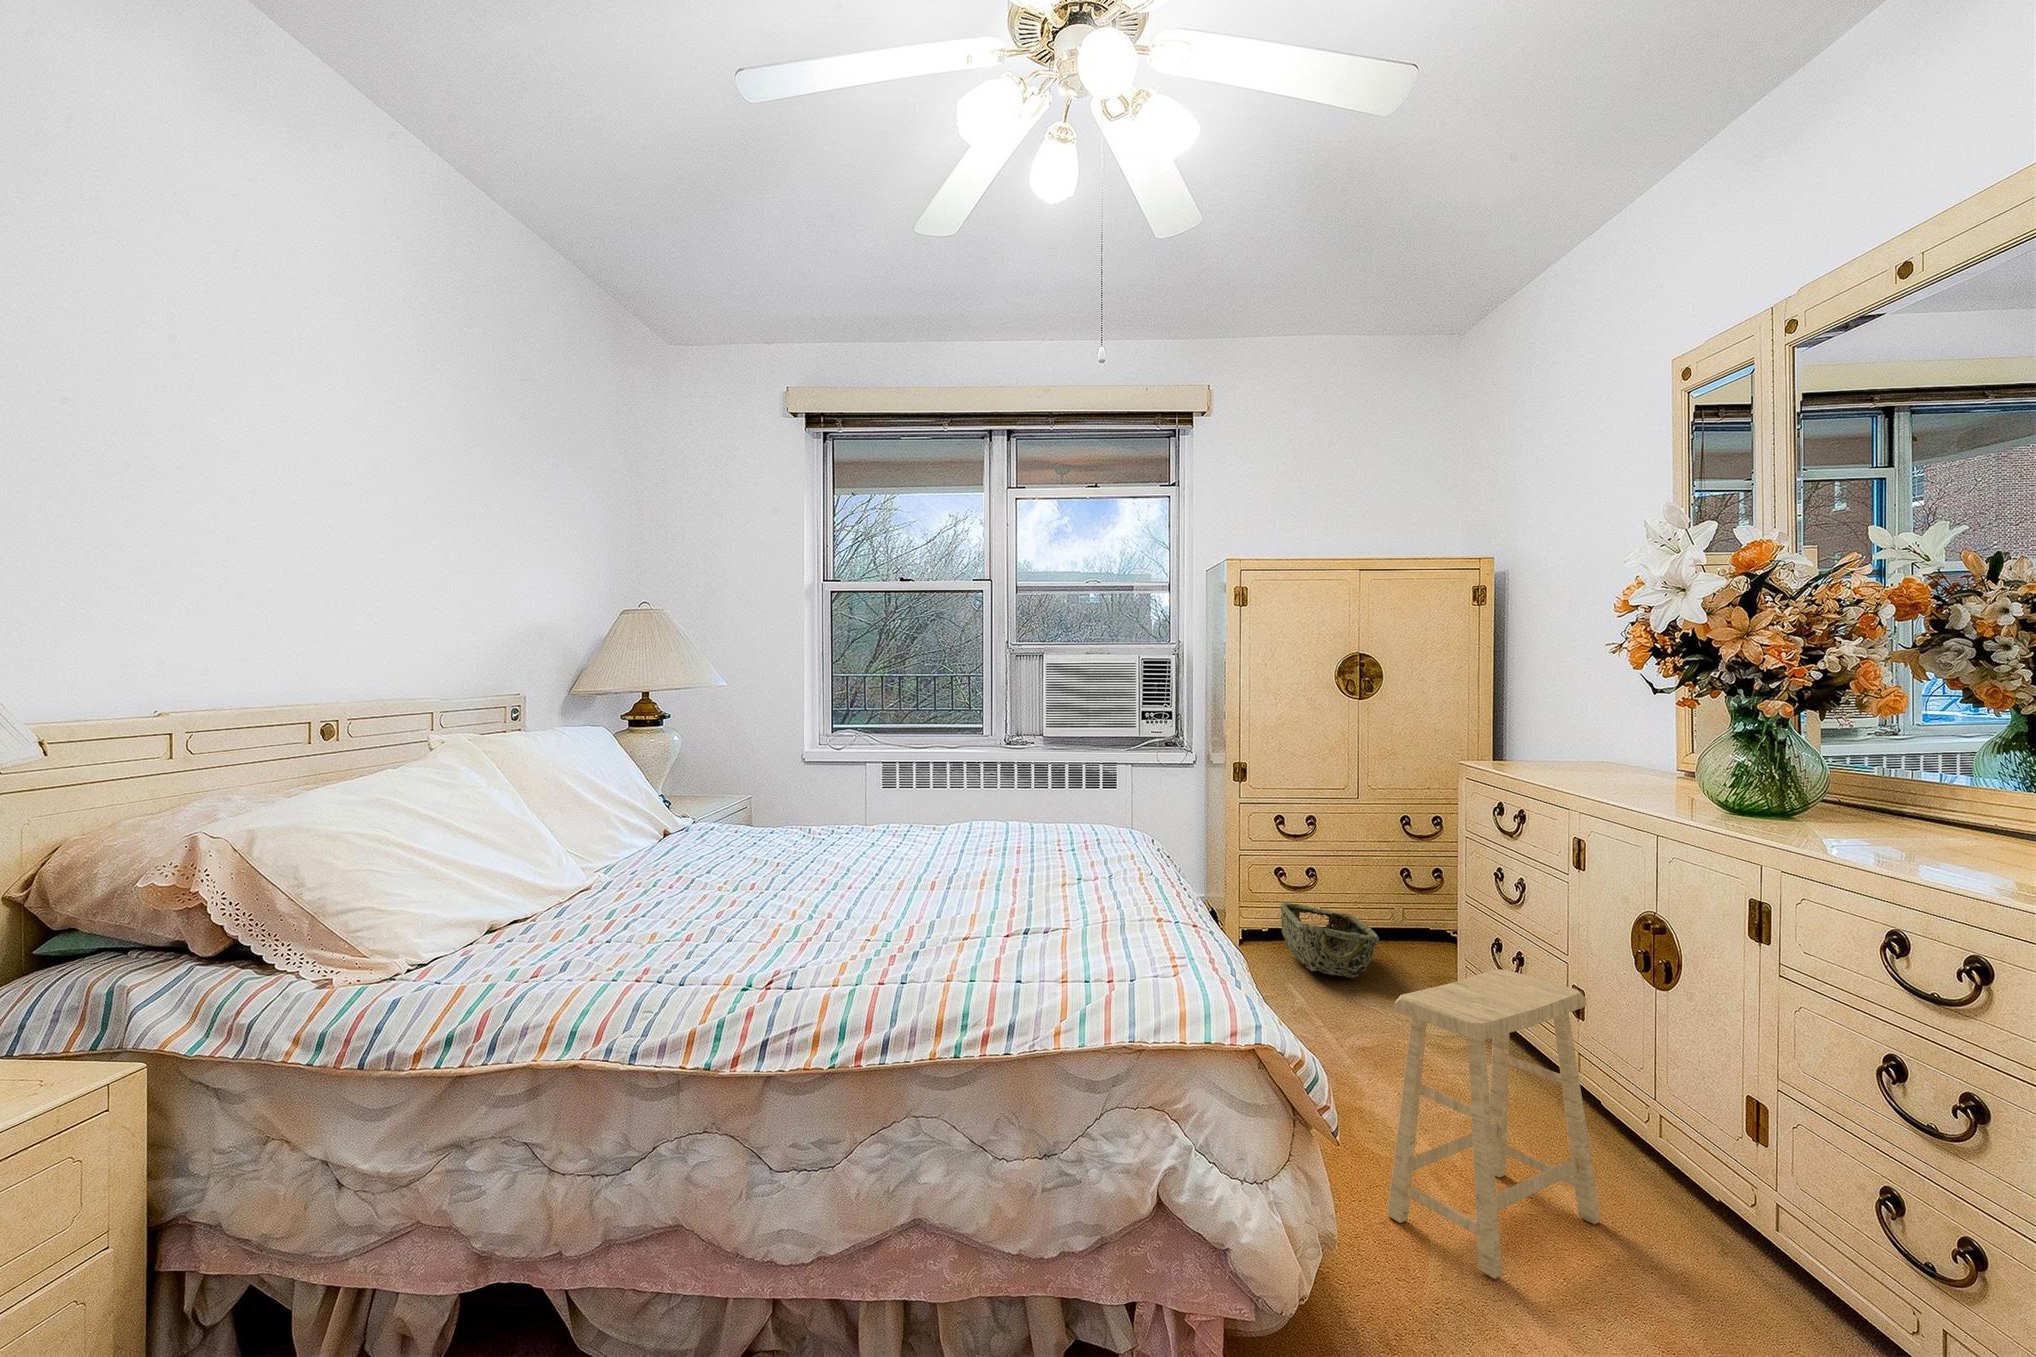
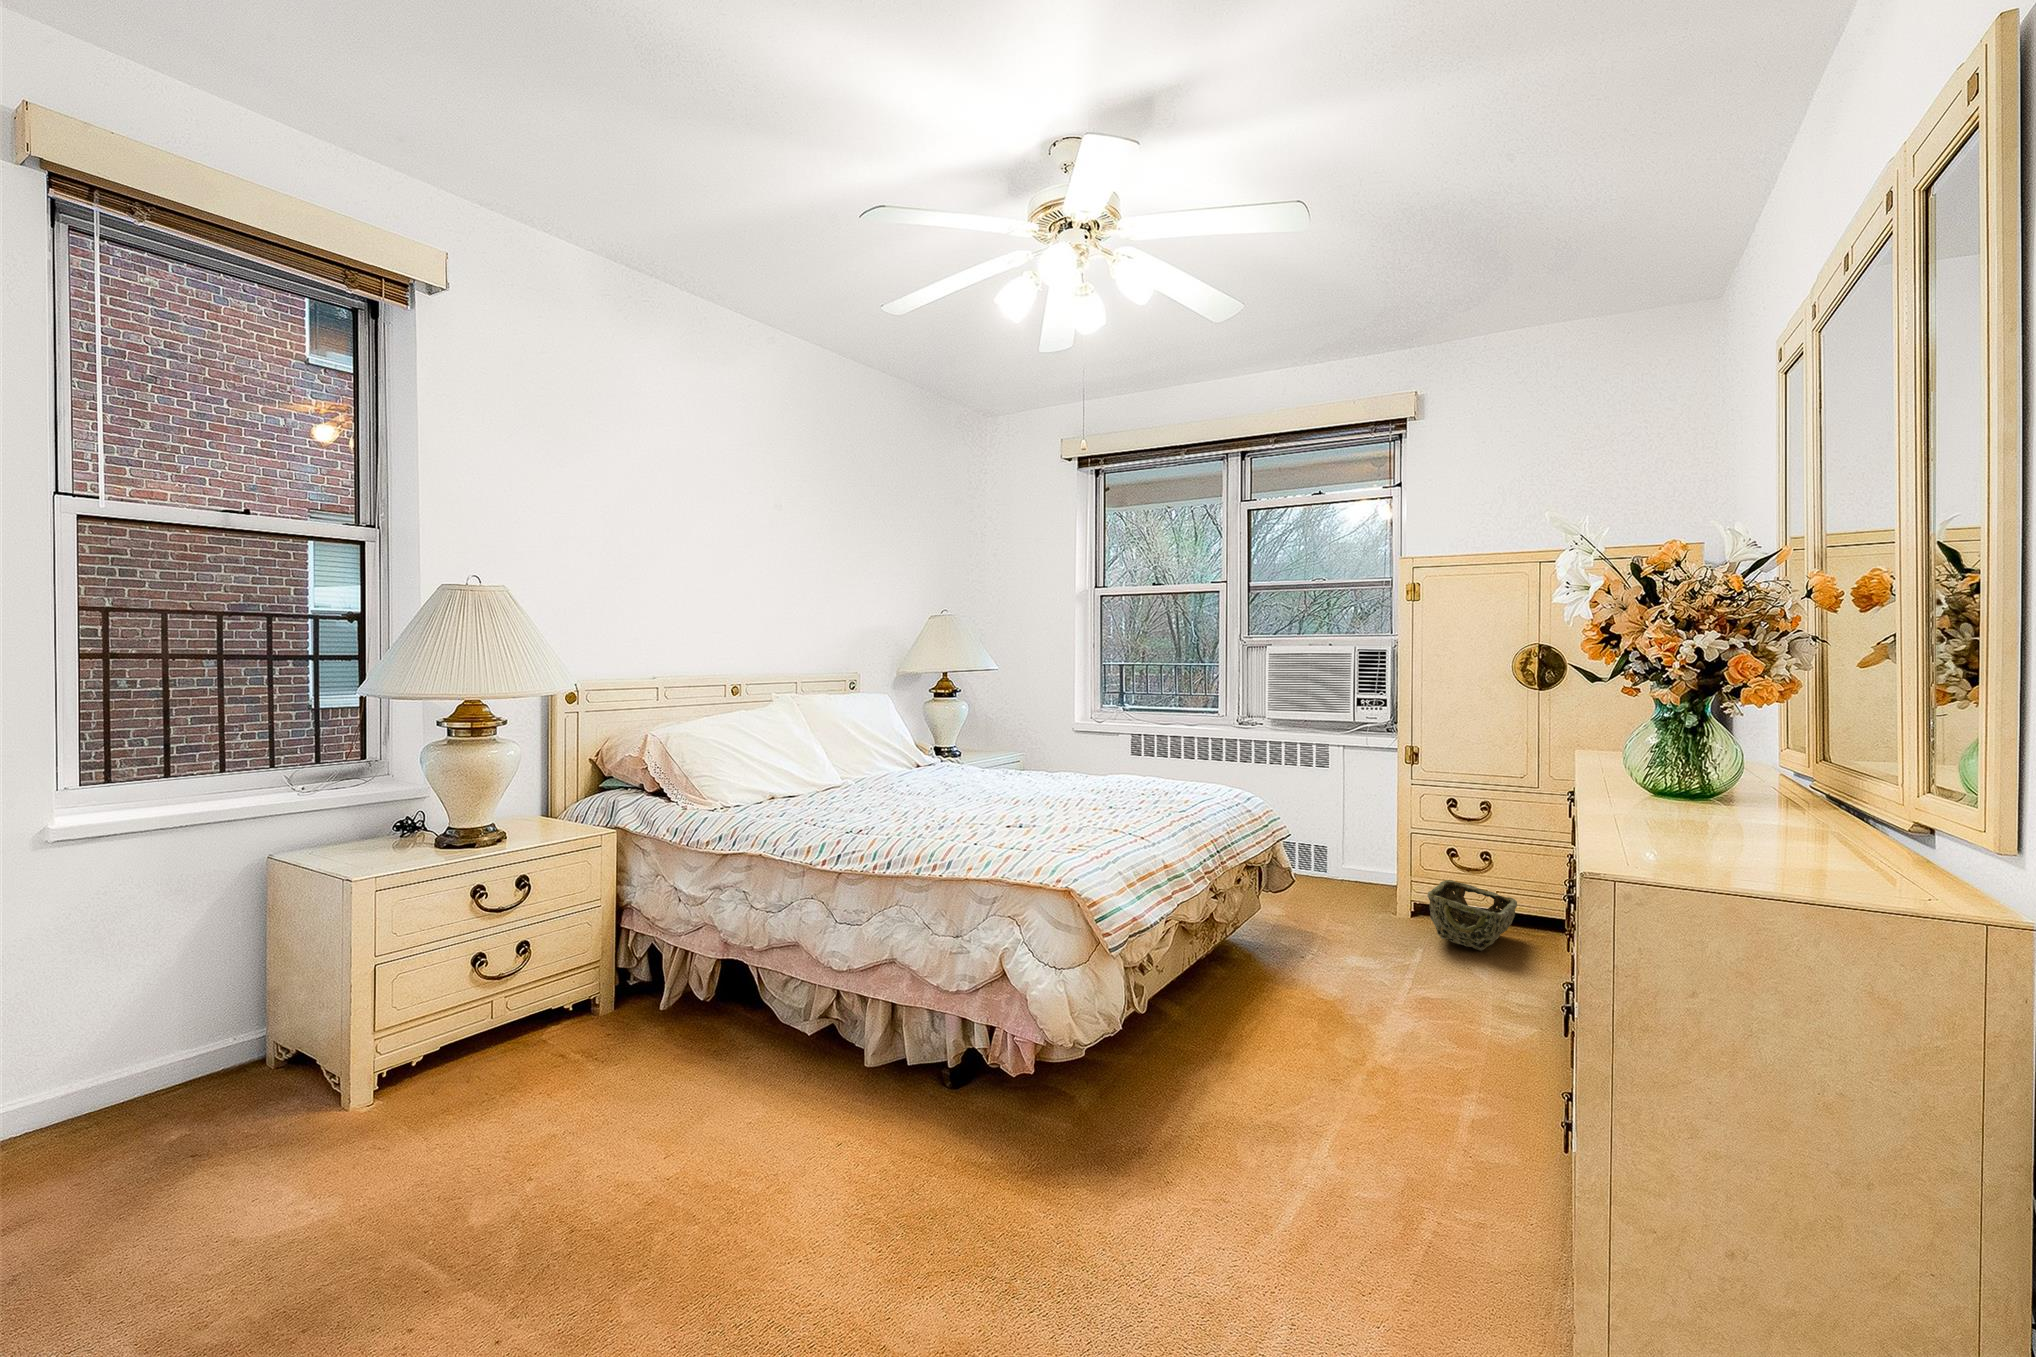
footstool: present [1387,969,1601,1279] -> none [1278,908,1444,1110]

